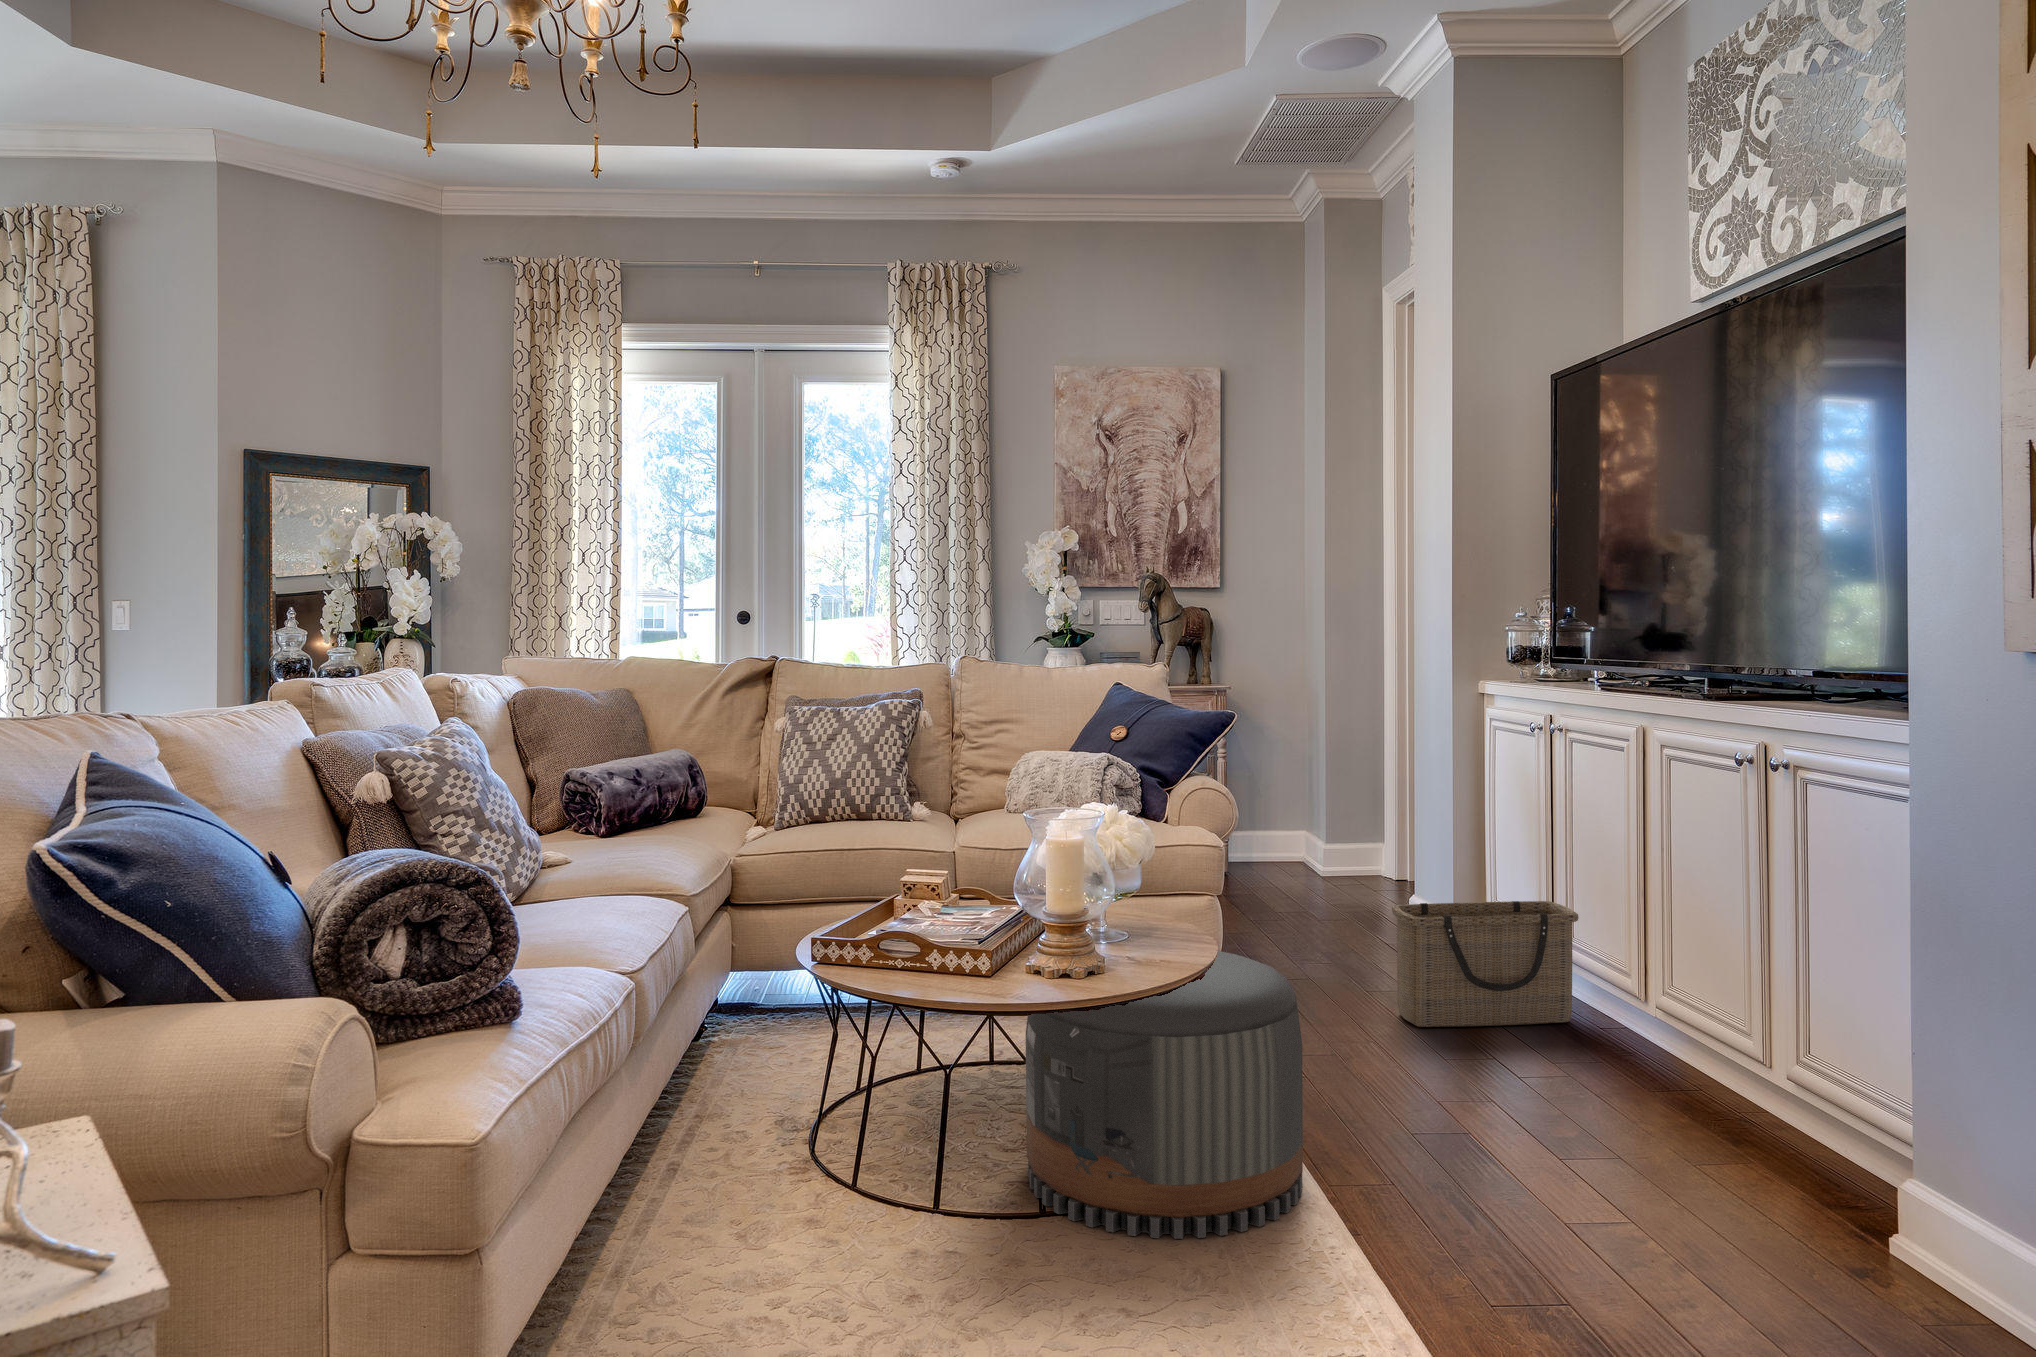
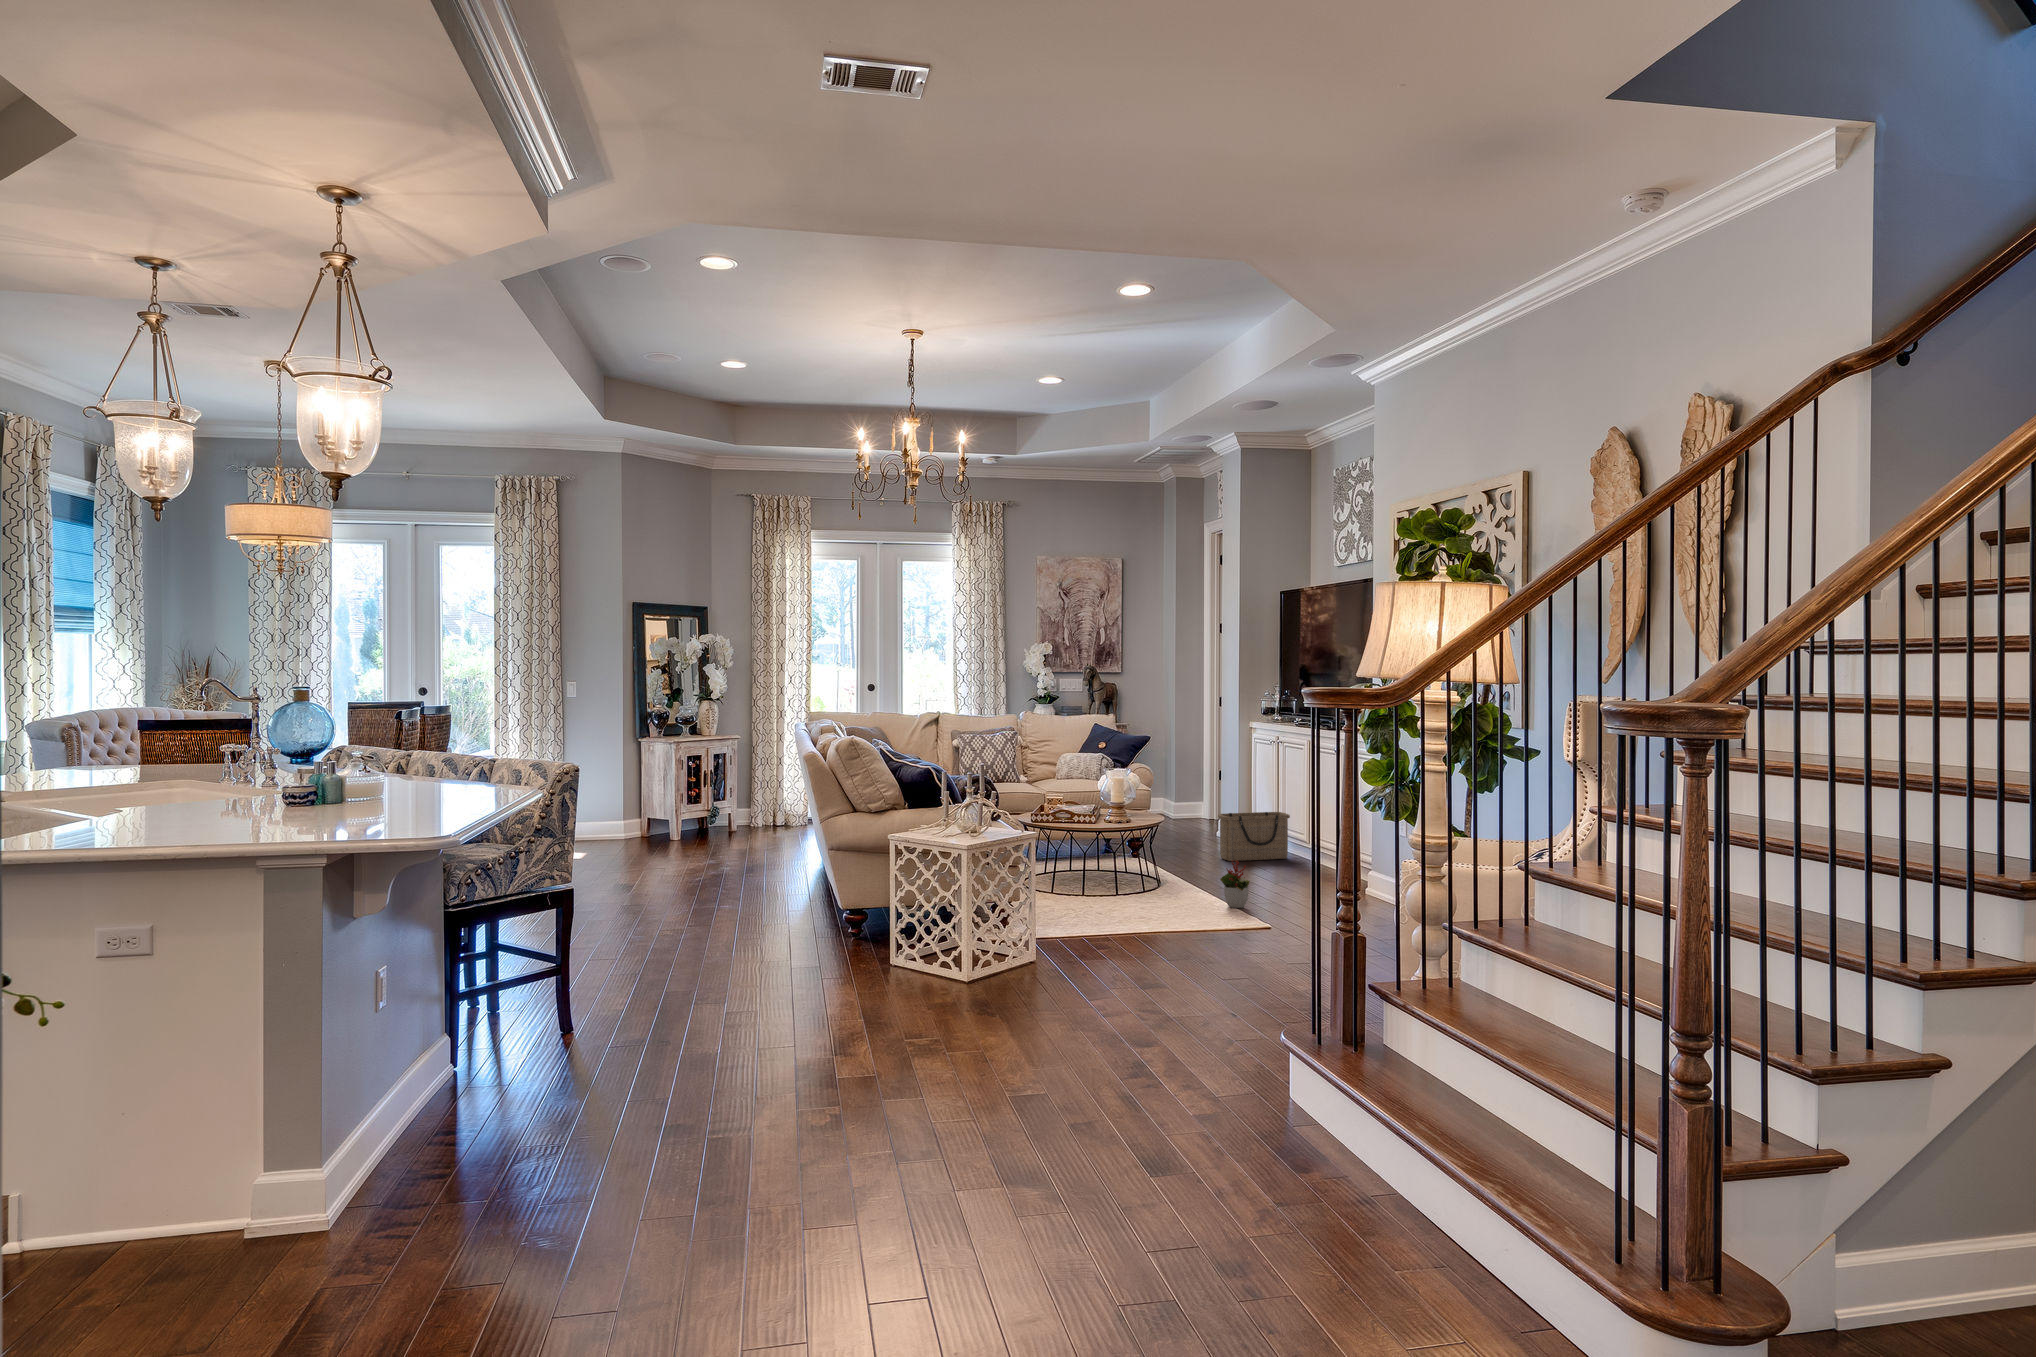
pouf: present [1026,951,1303,1239] -> none [1105,817,1198,902]
decorative plant: none [1361,1130,1462,1297] -> present [1220,860,1249,908]

